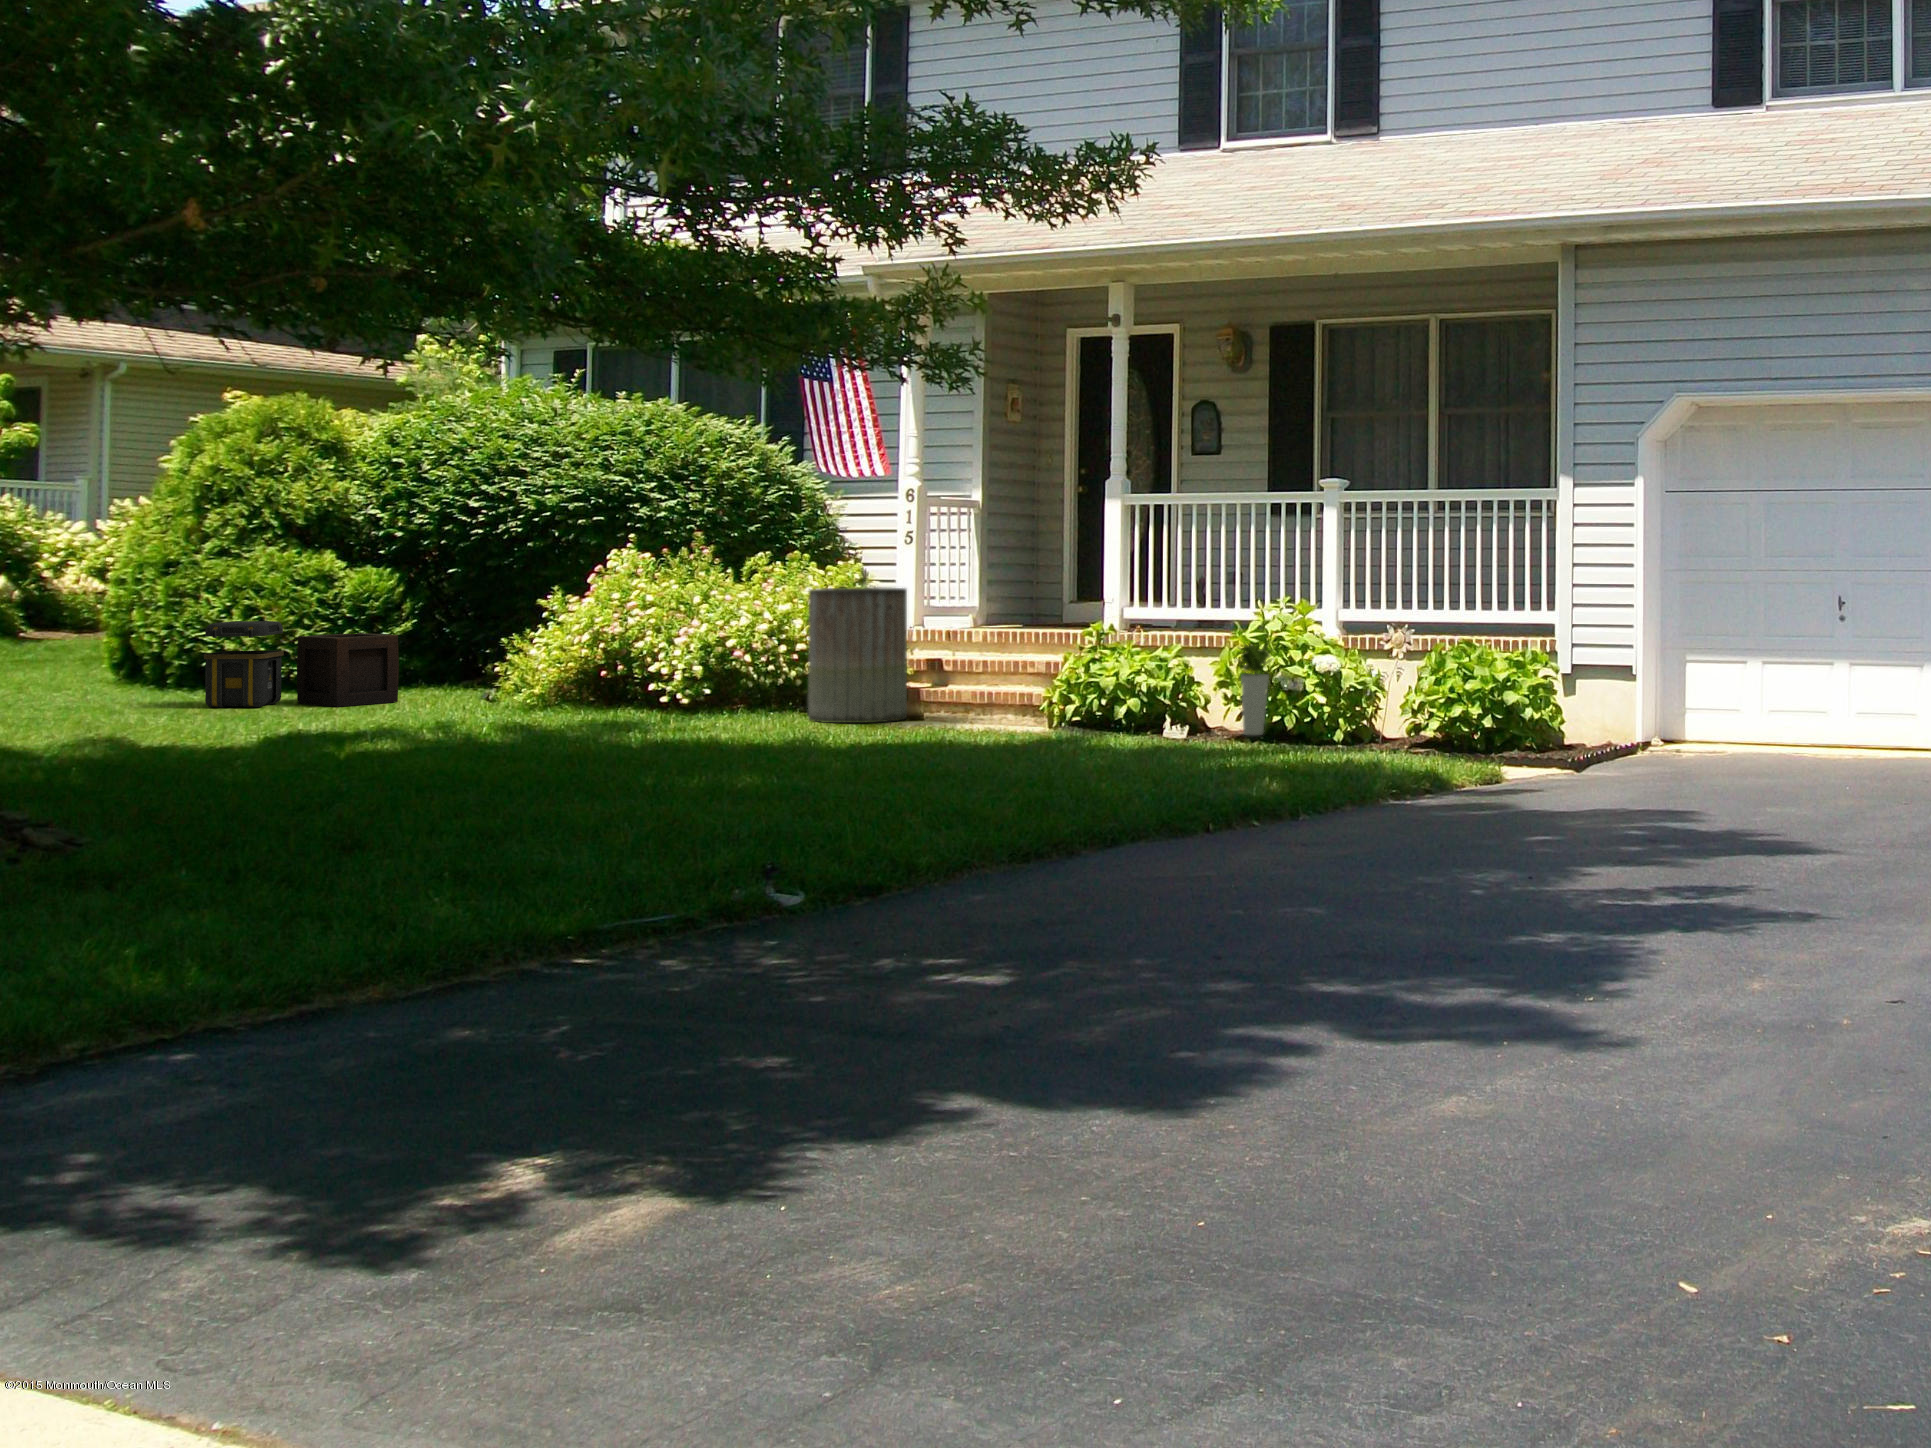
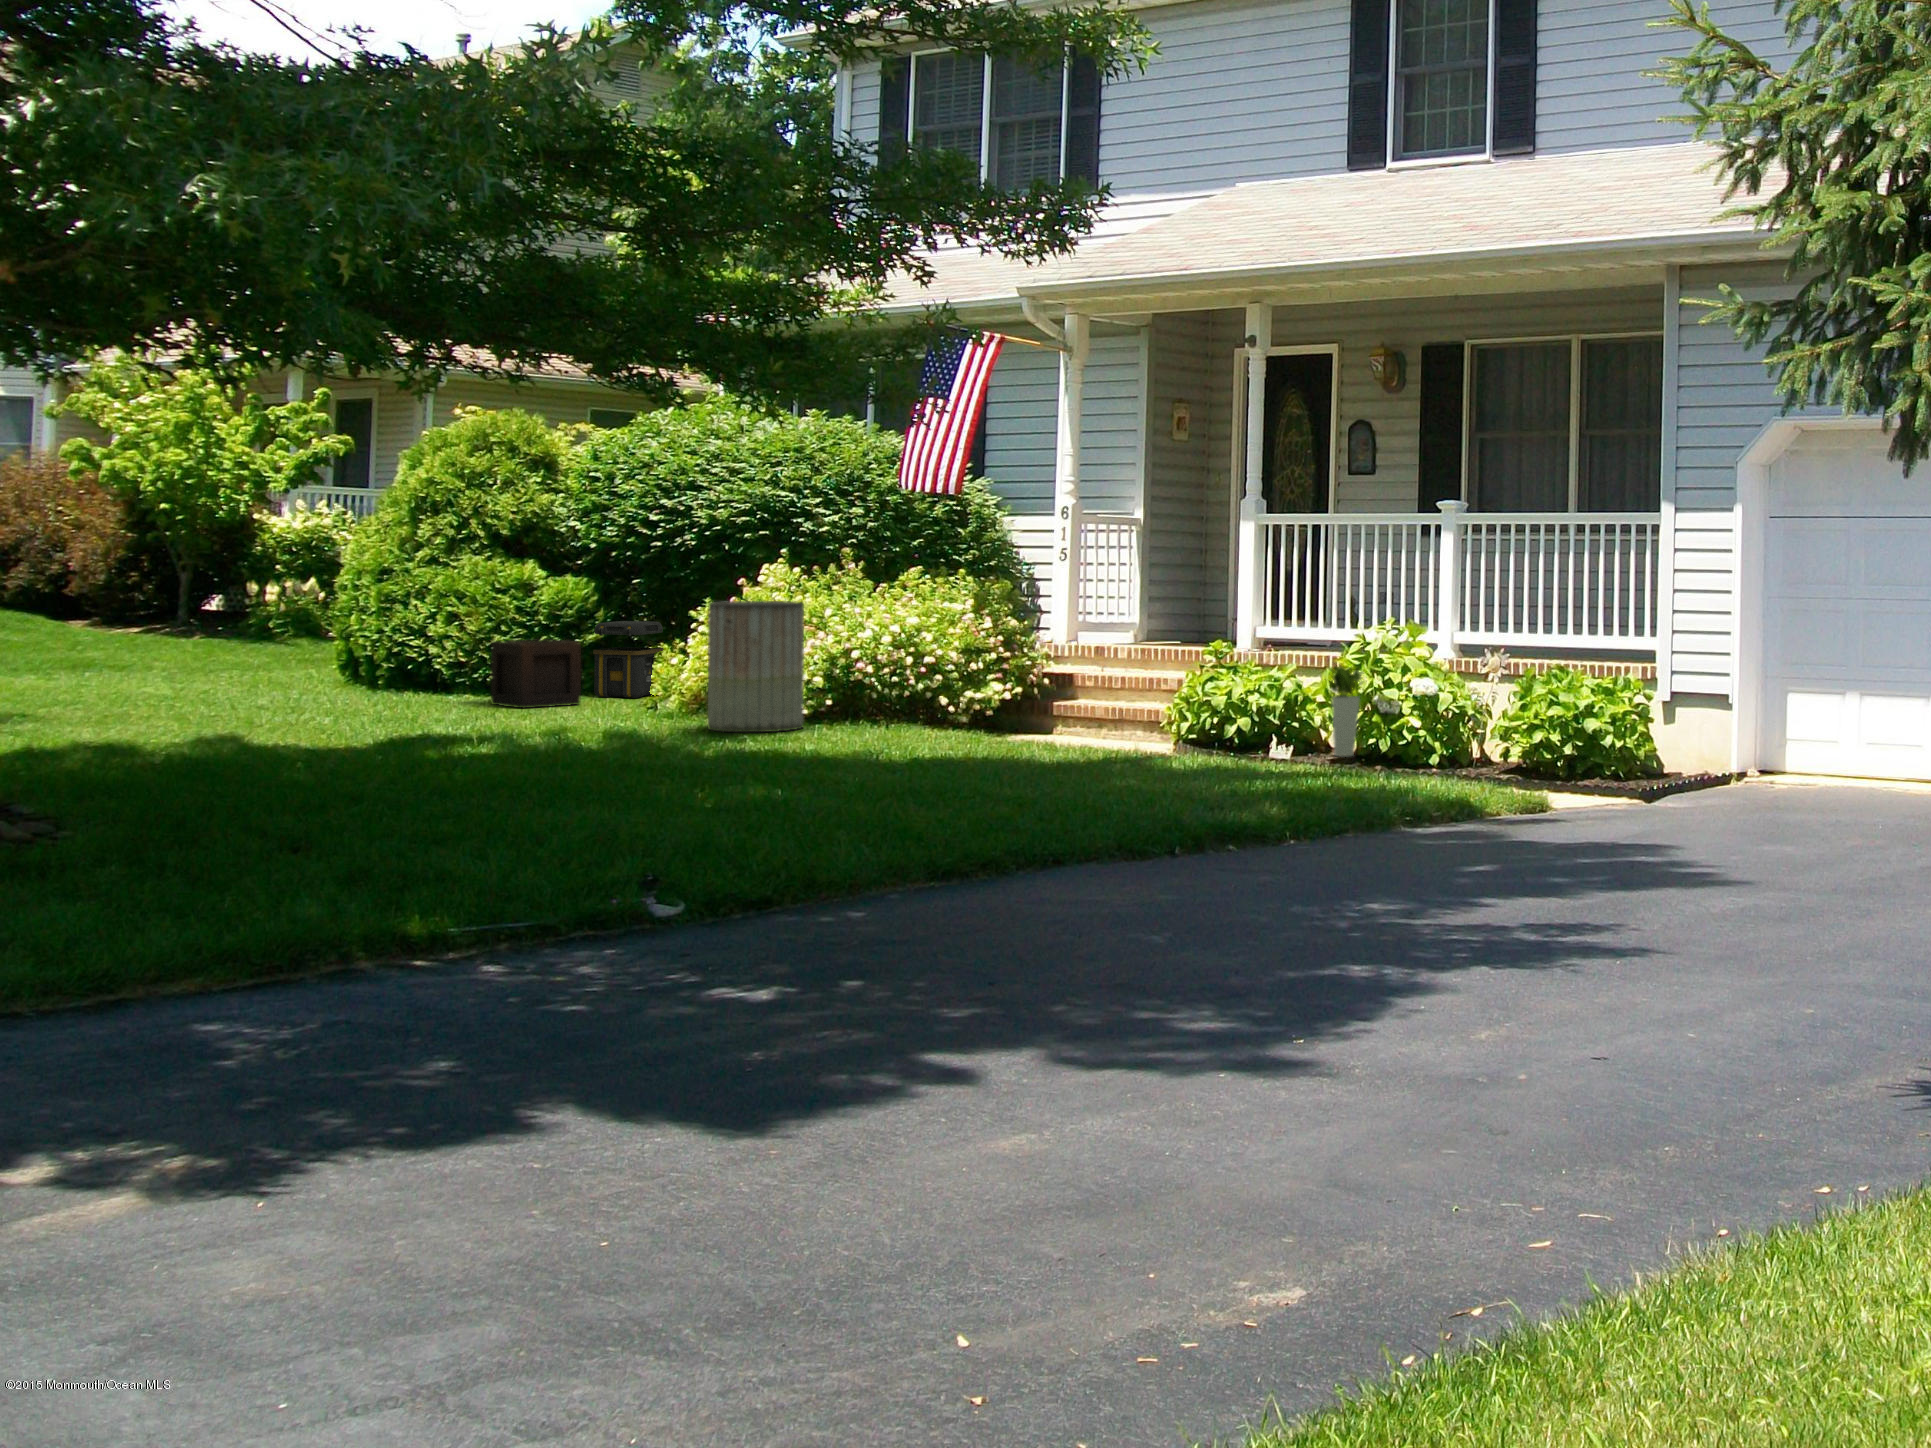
trash can: present [808,587,907,723] -> present [708,601,804,732]
toolbox: present [204,621,284,708] -> present [593,621,663,698]

